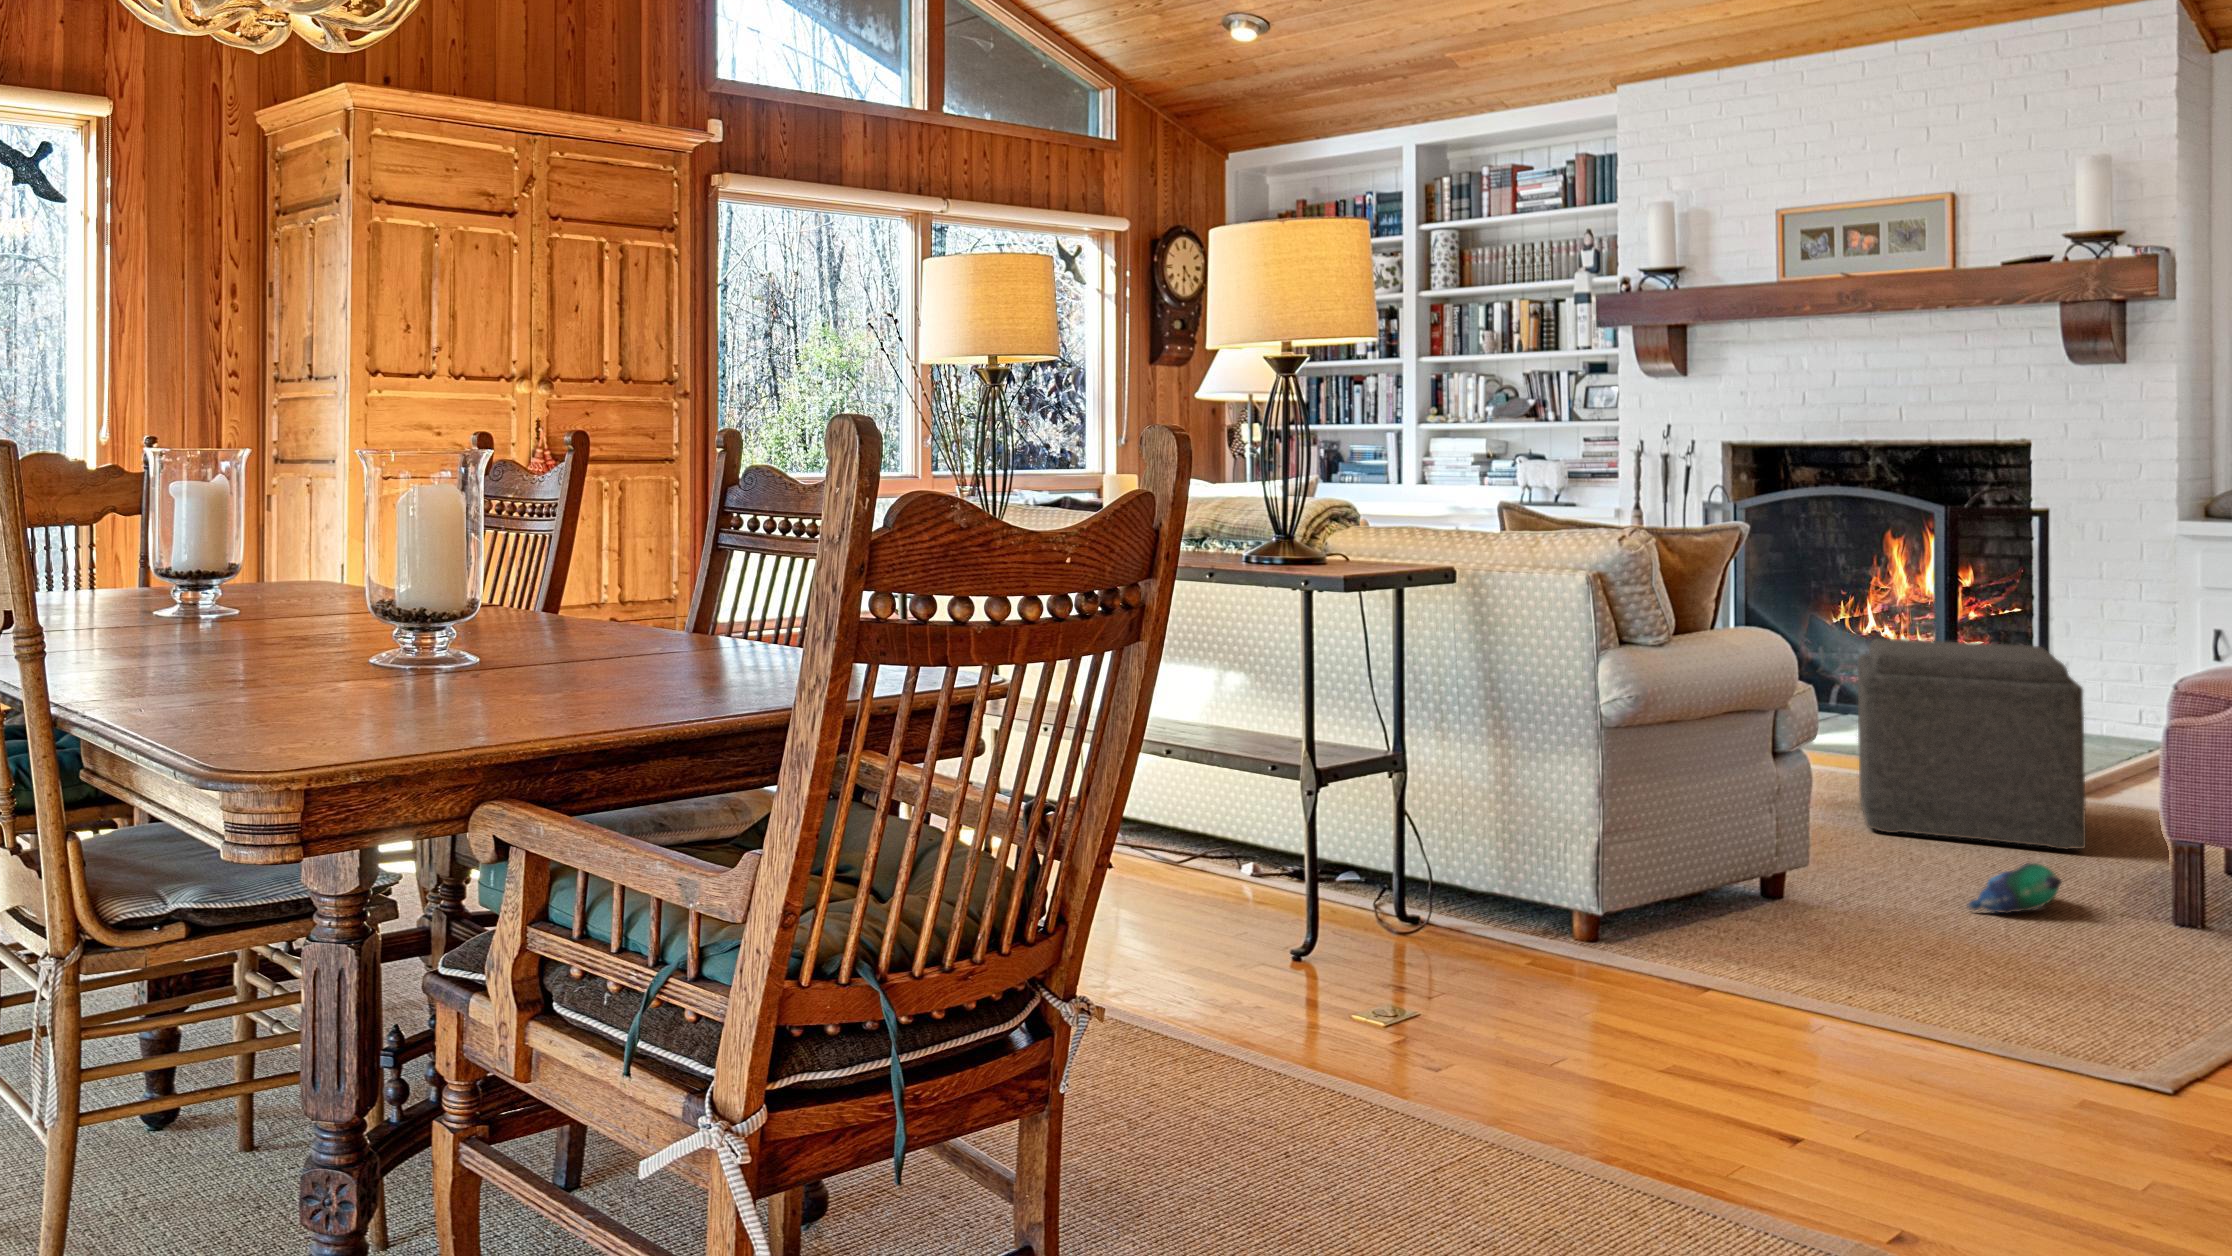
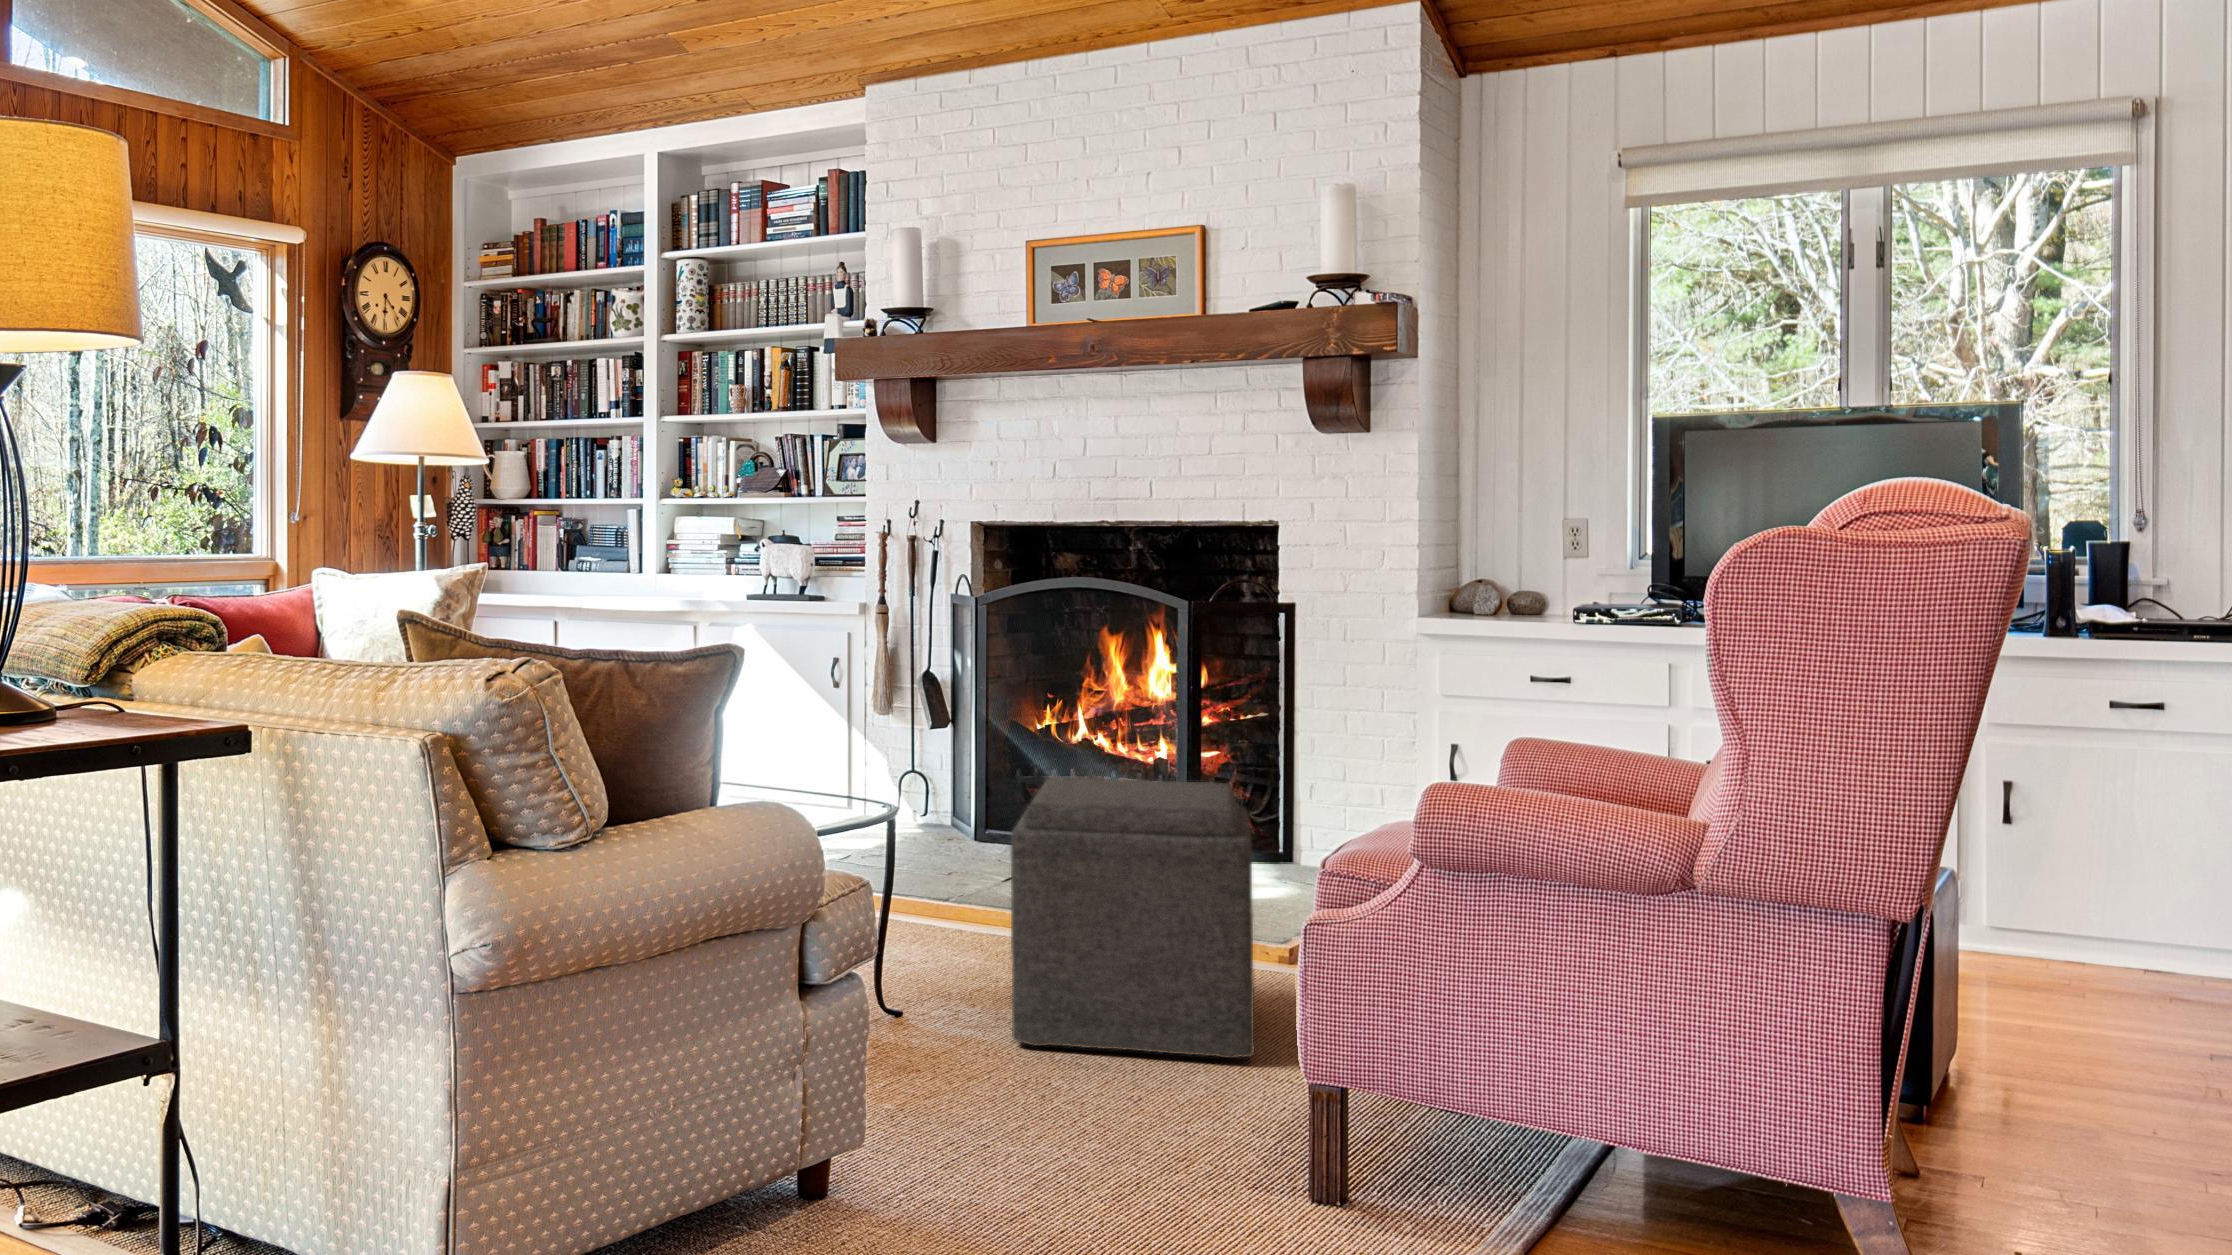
plush toy: present [1967,863,2062,913] -> none [1062,1101,1180,1183]

